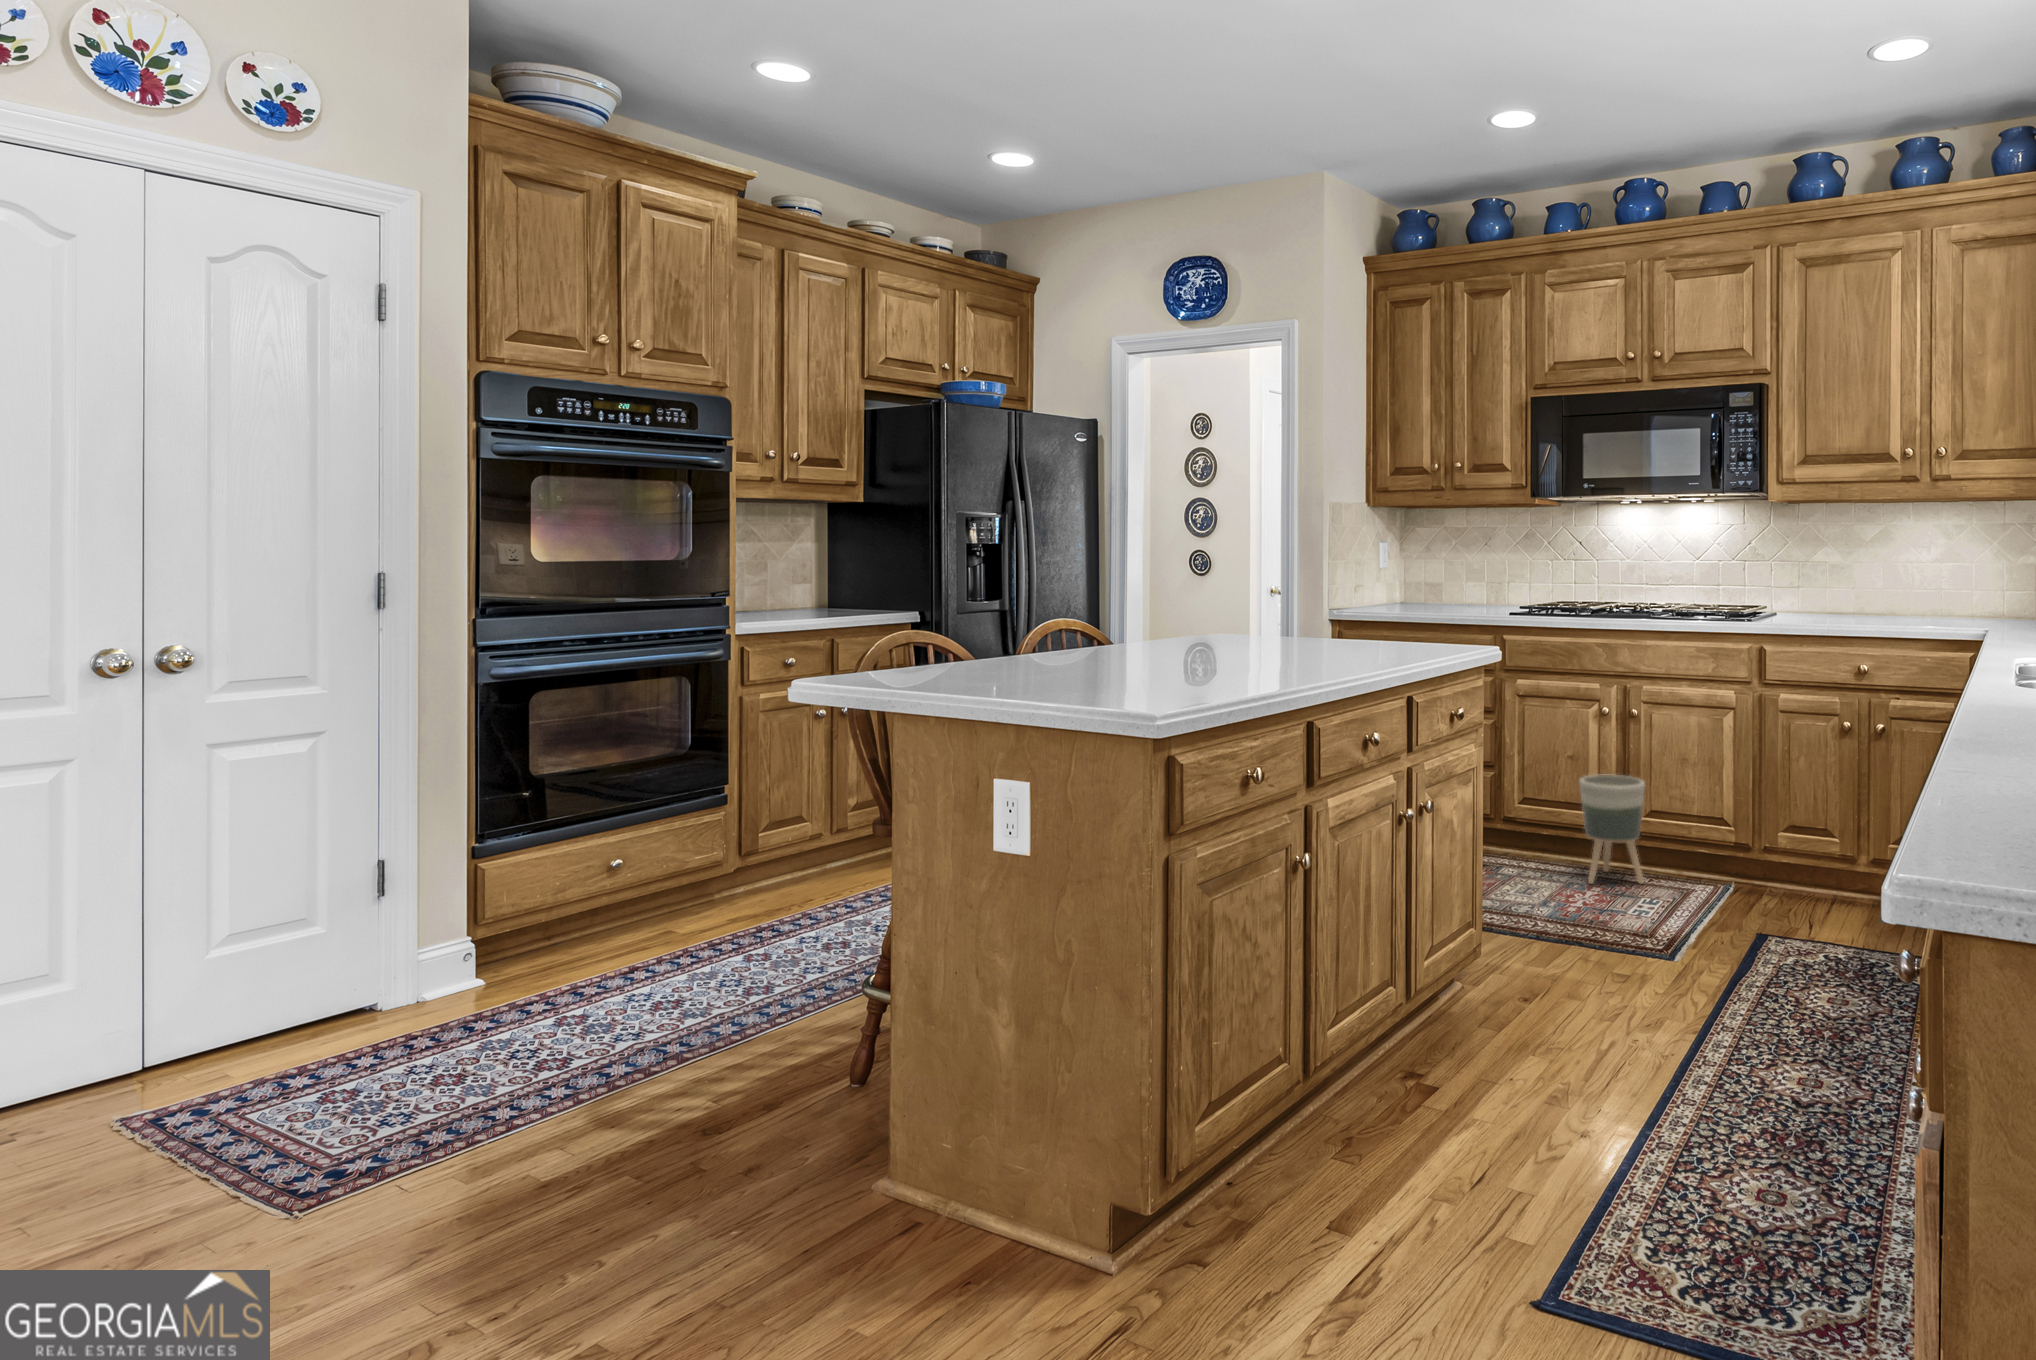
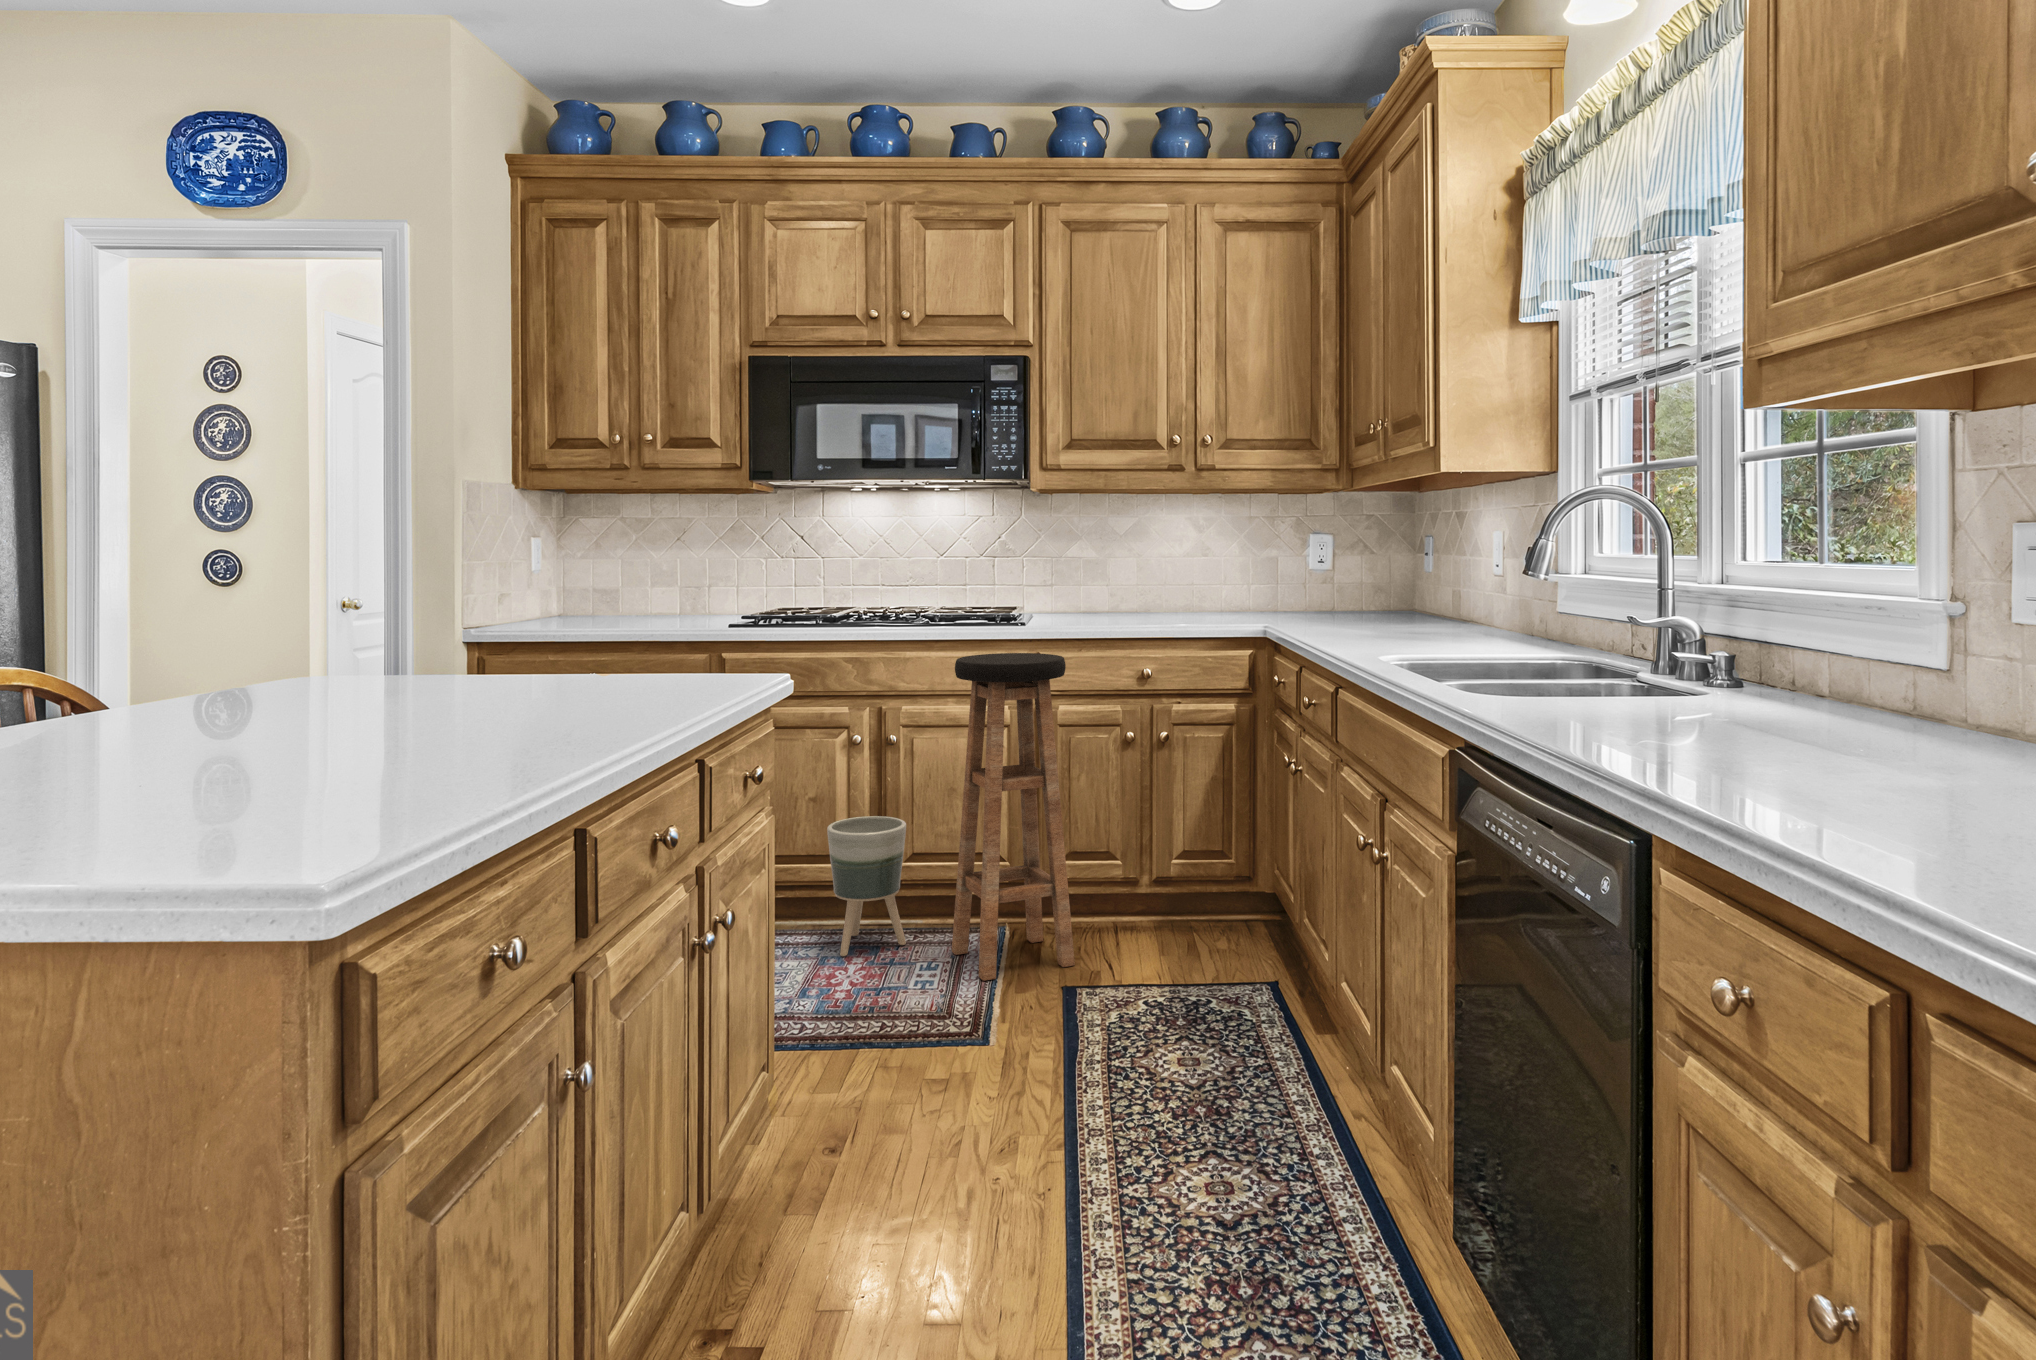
bar stool: none [1677,646,1781,920] -> present [952,653,1075,981]

